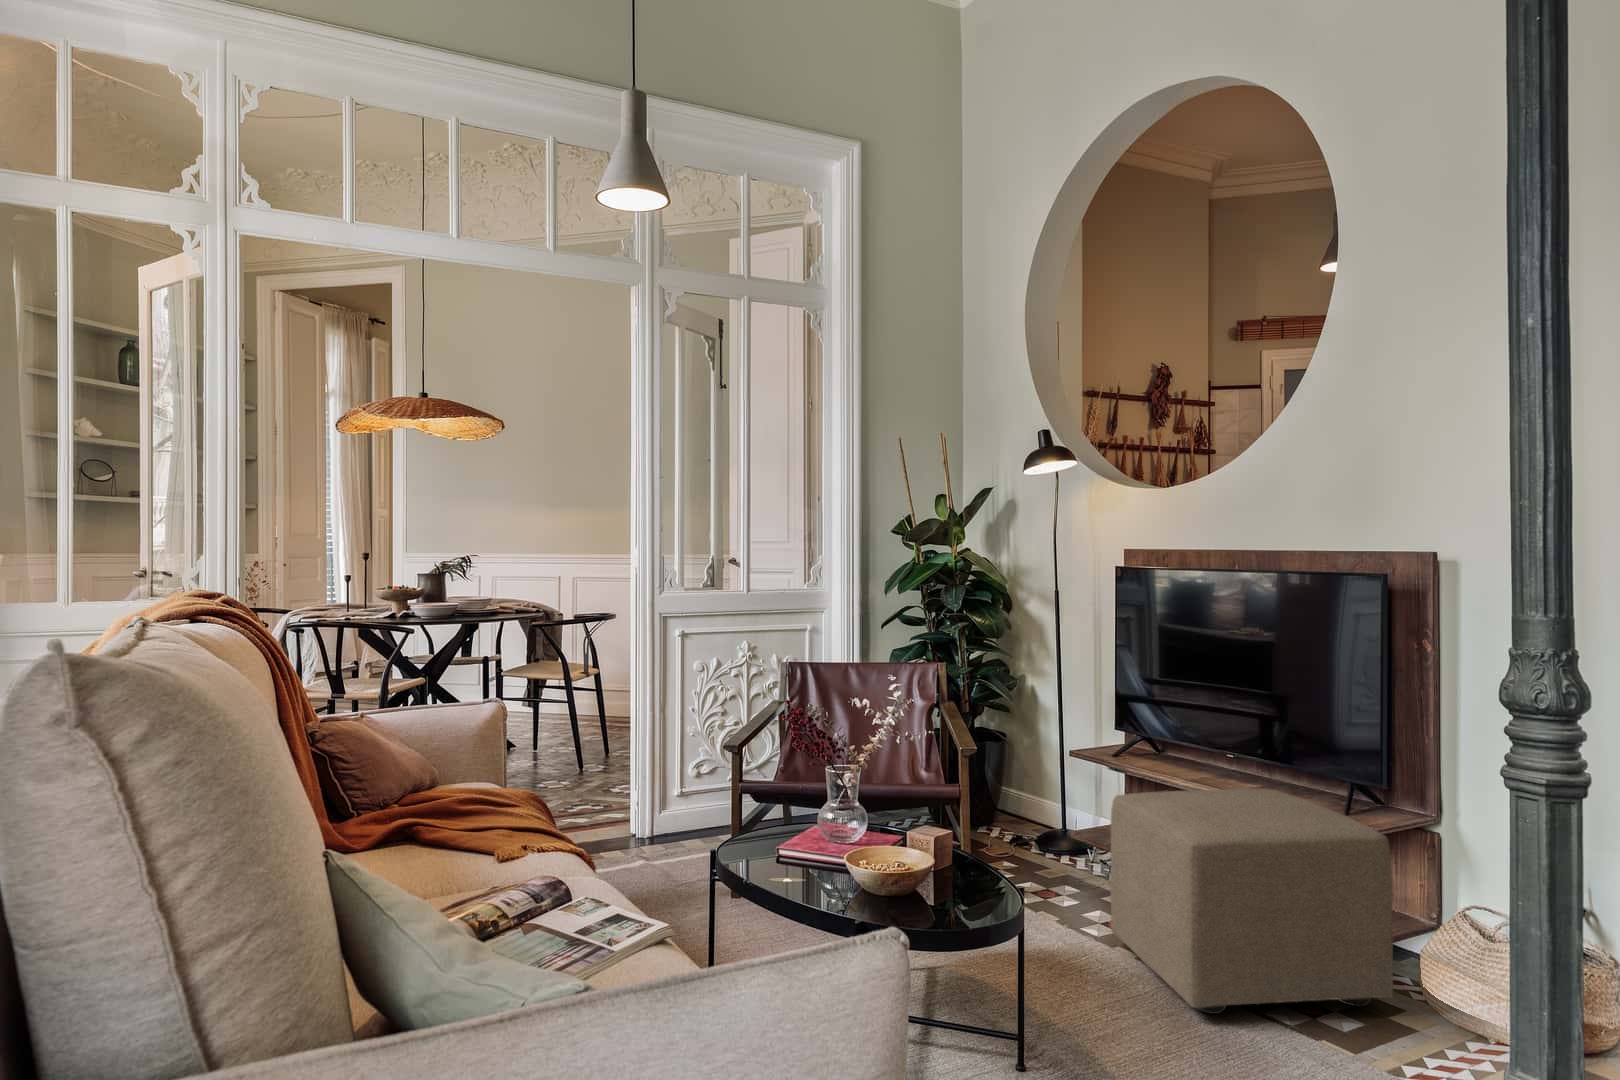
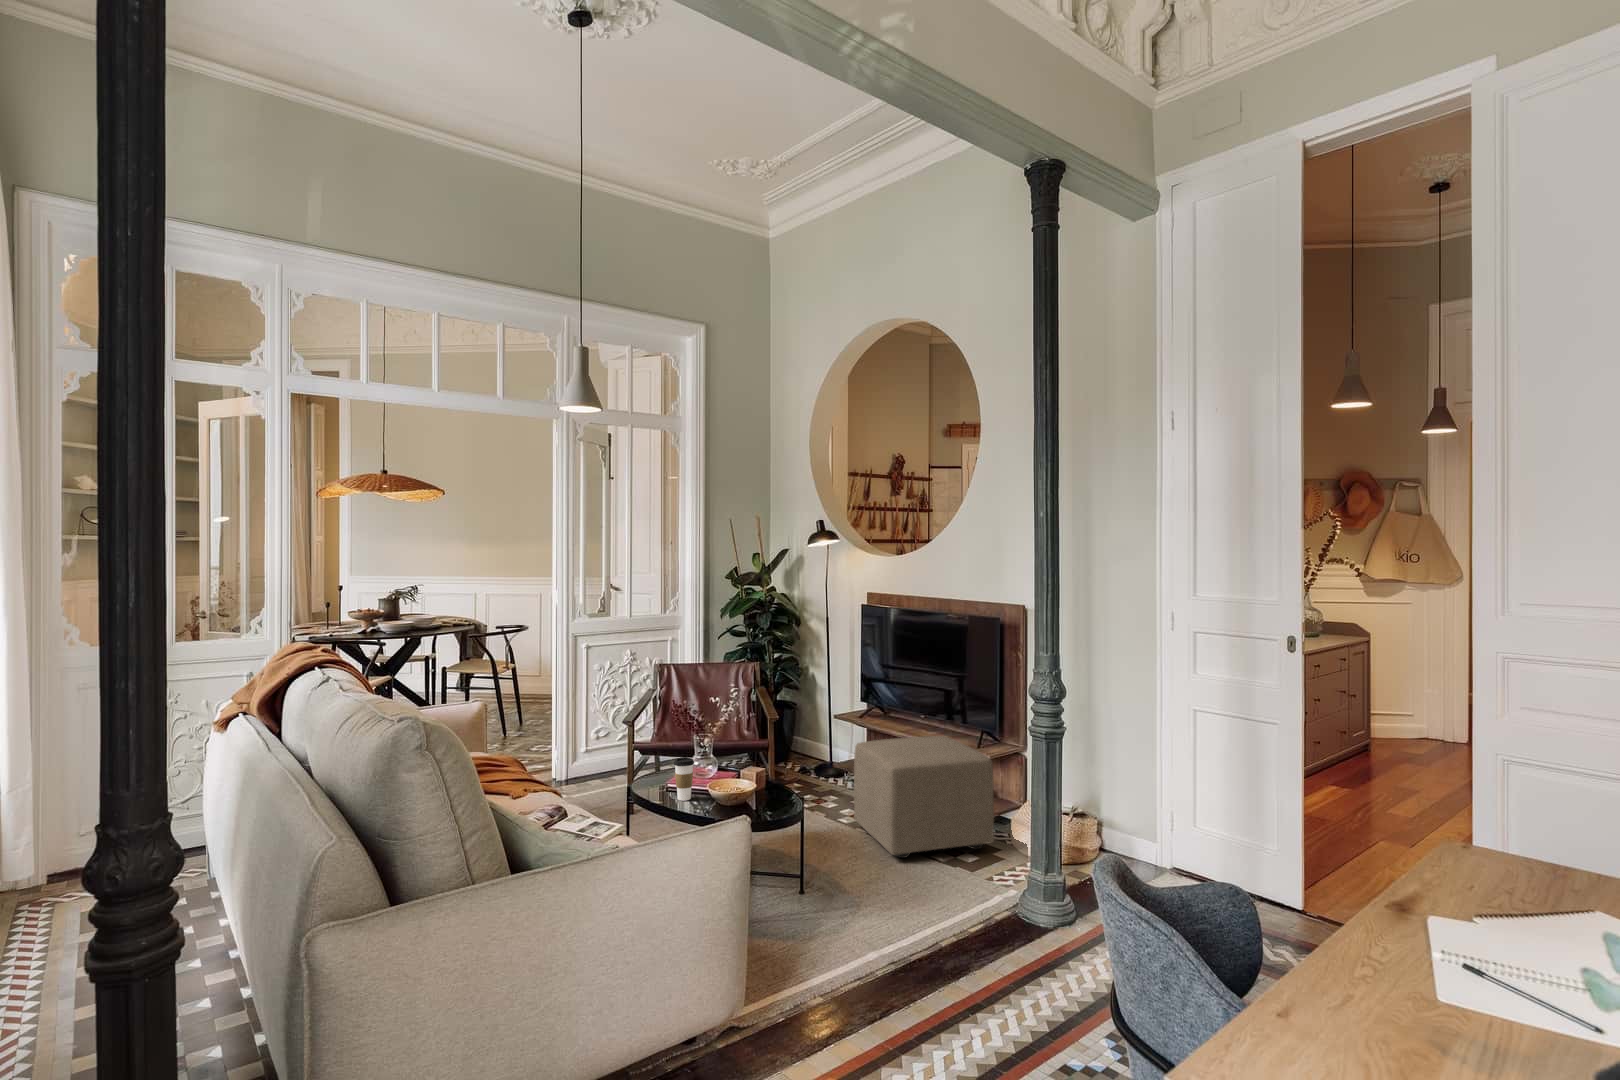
coffee cup: none [781,803,818,882] -> present [674,758,694,801]

